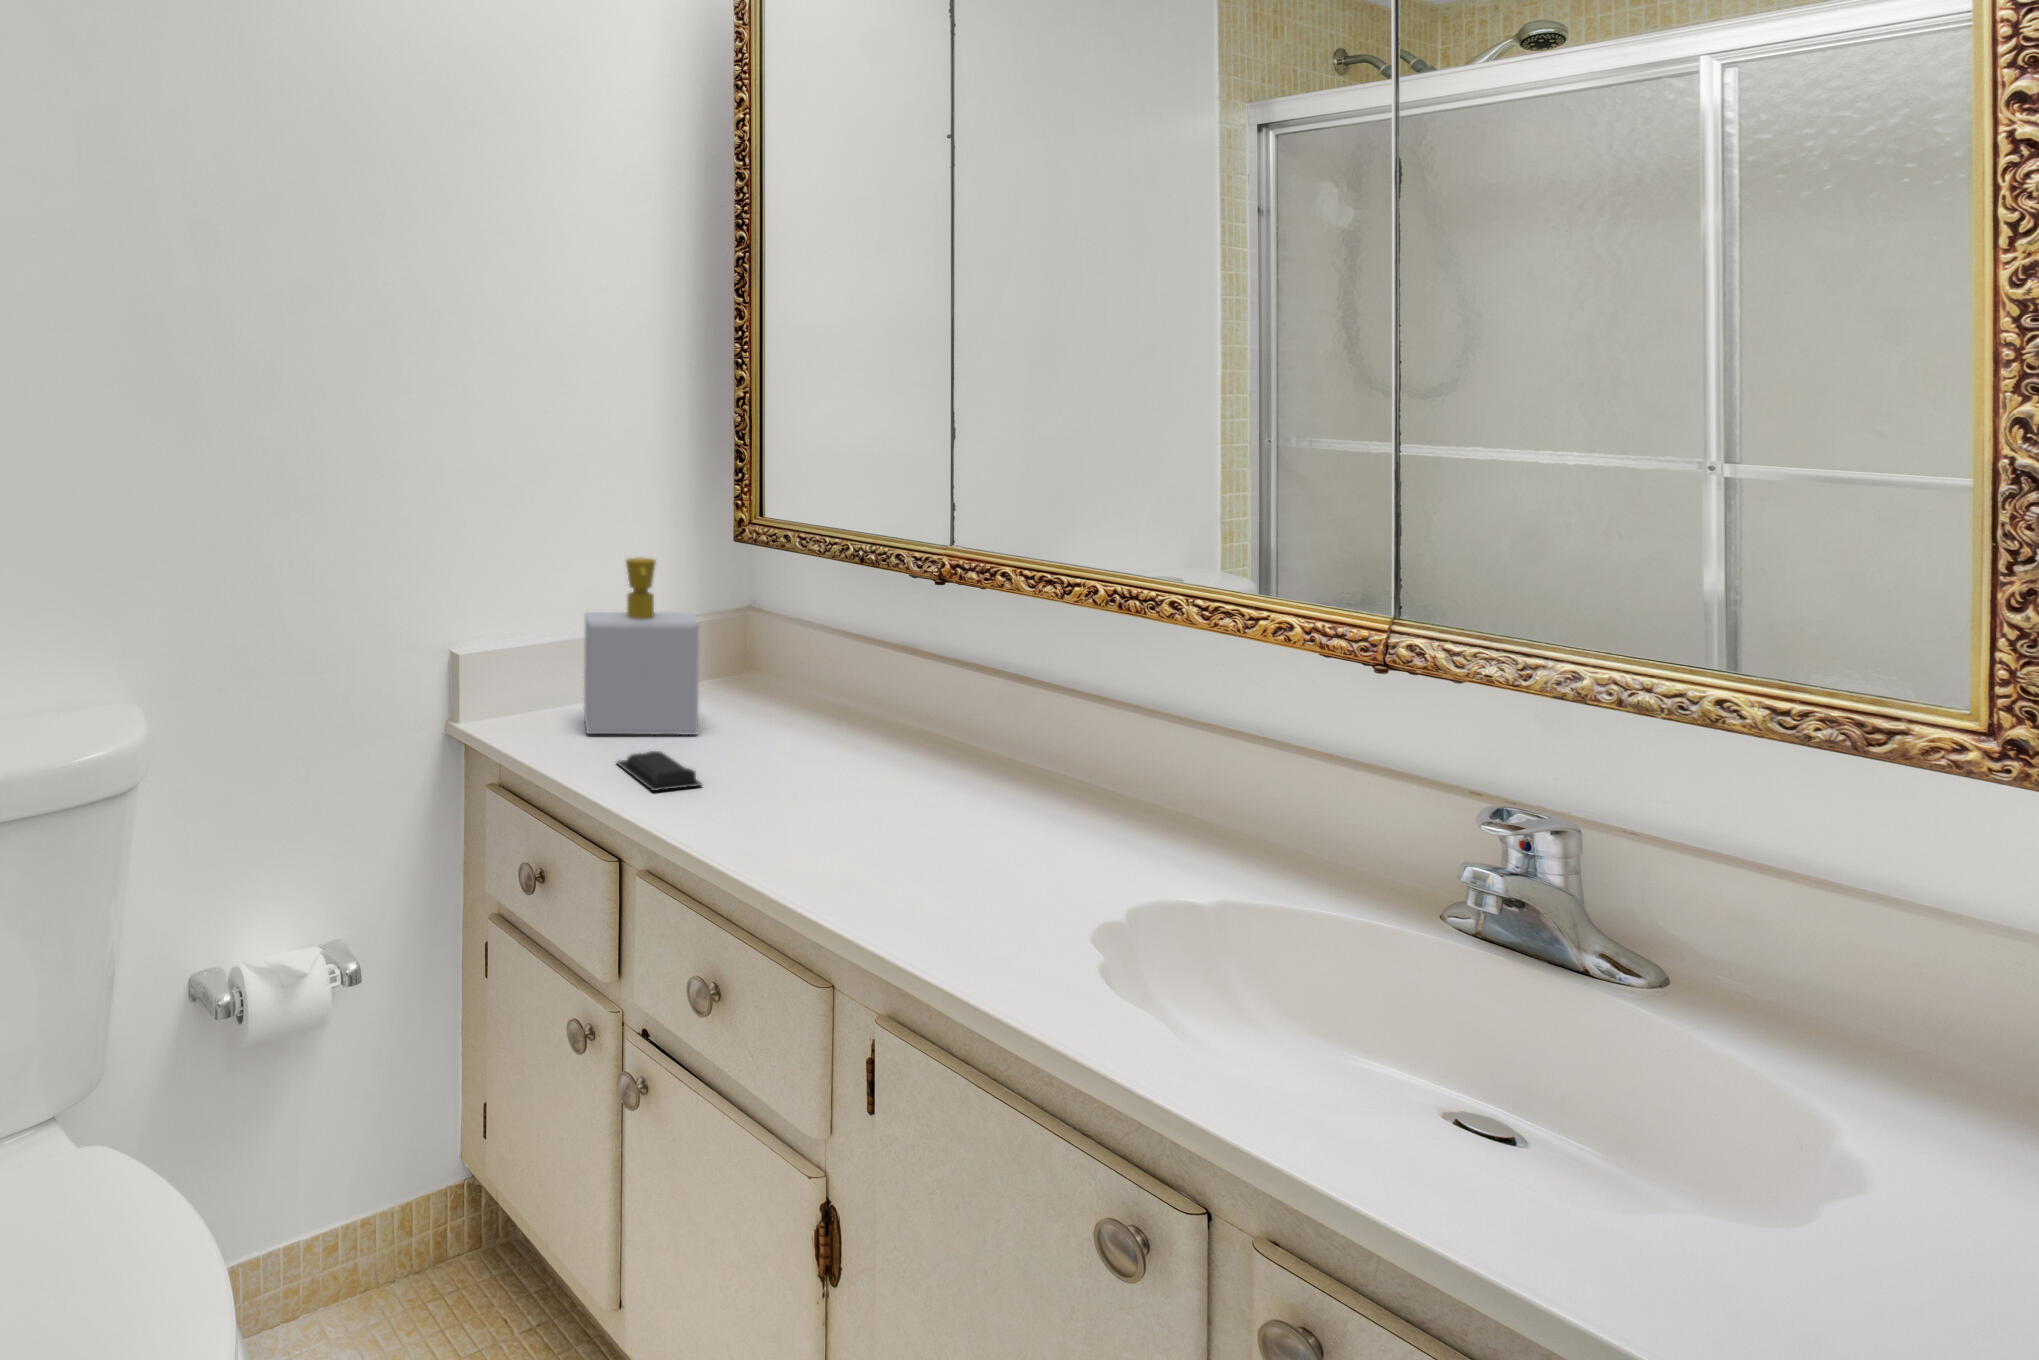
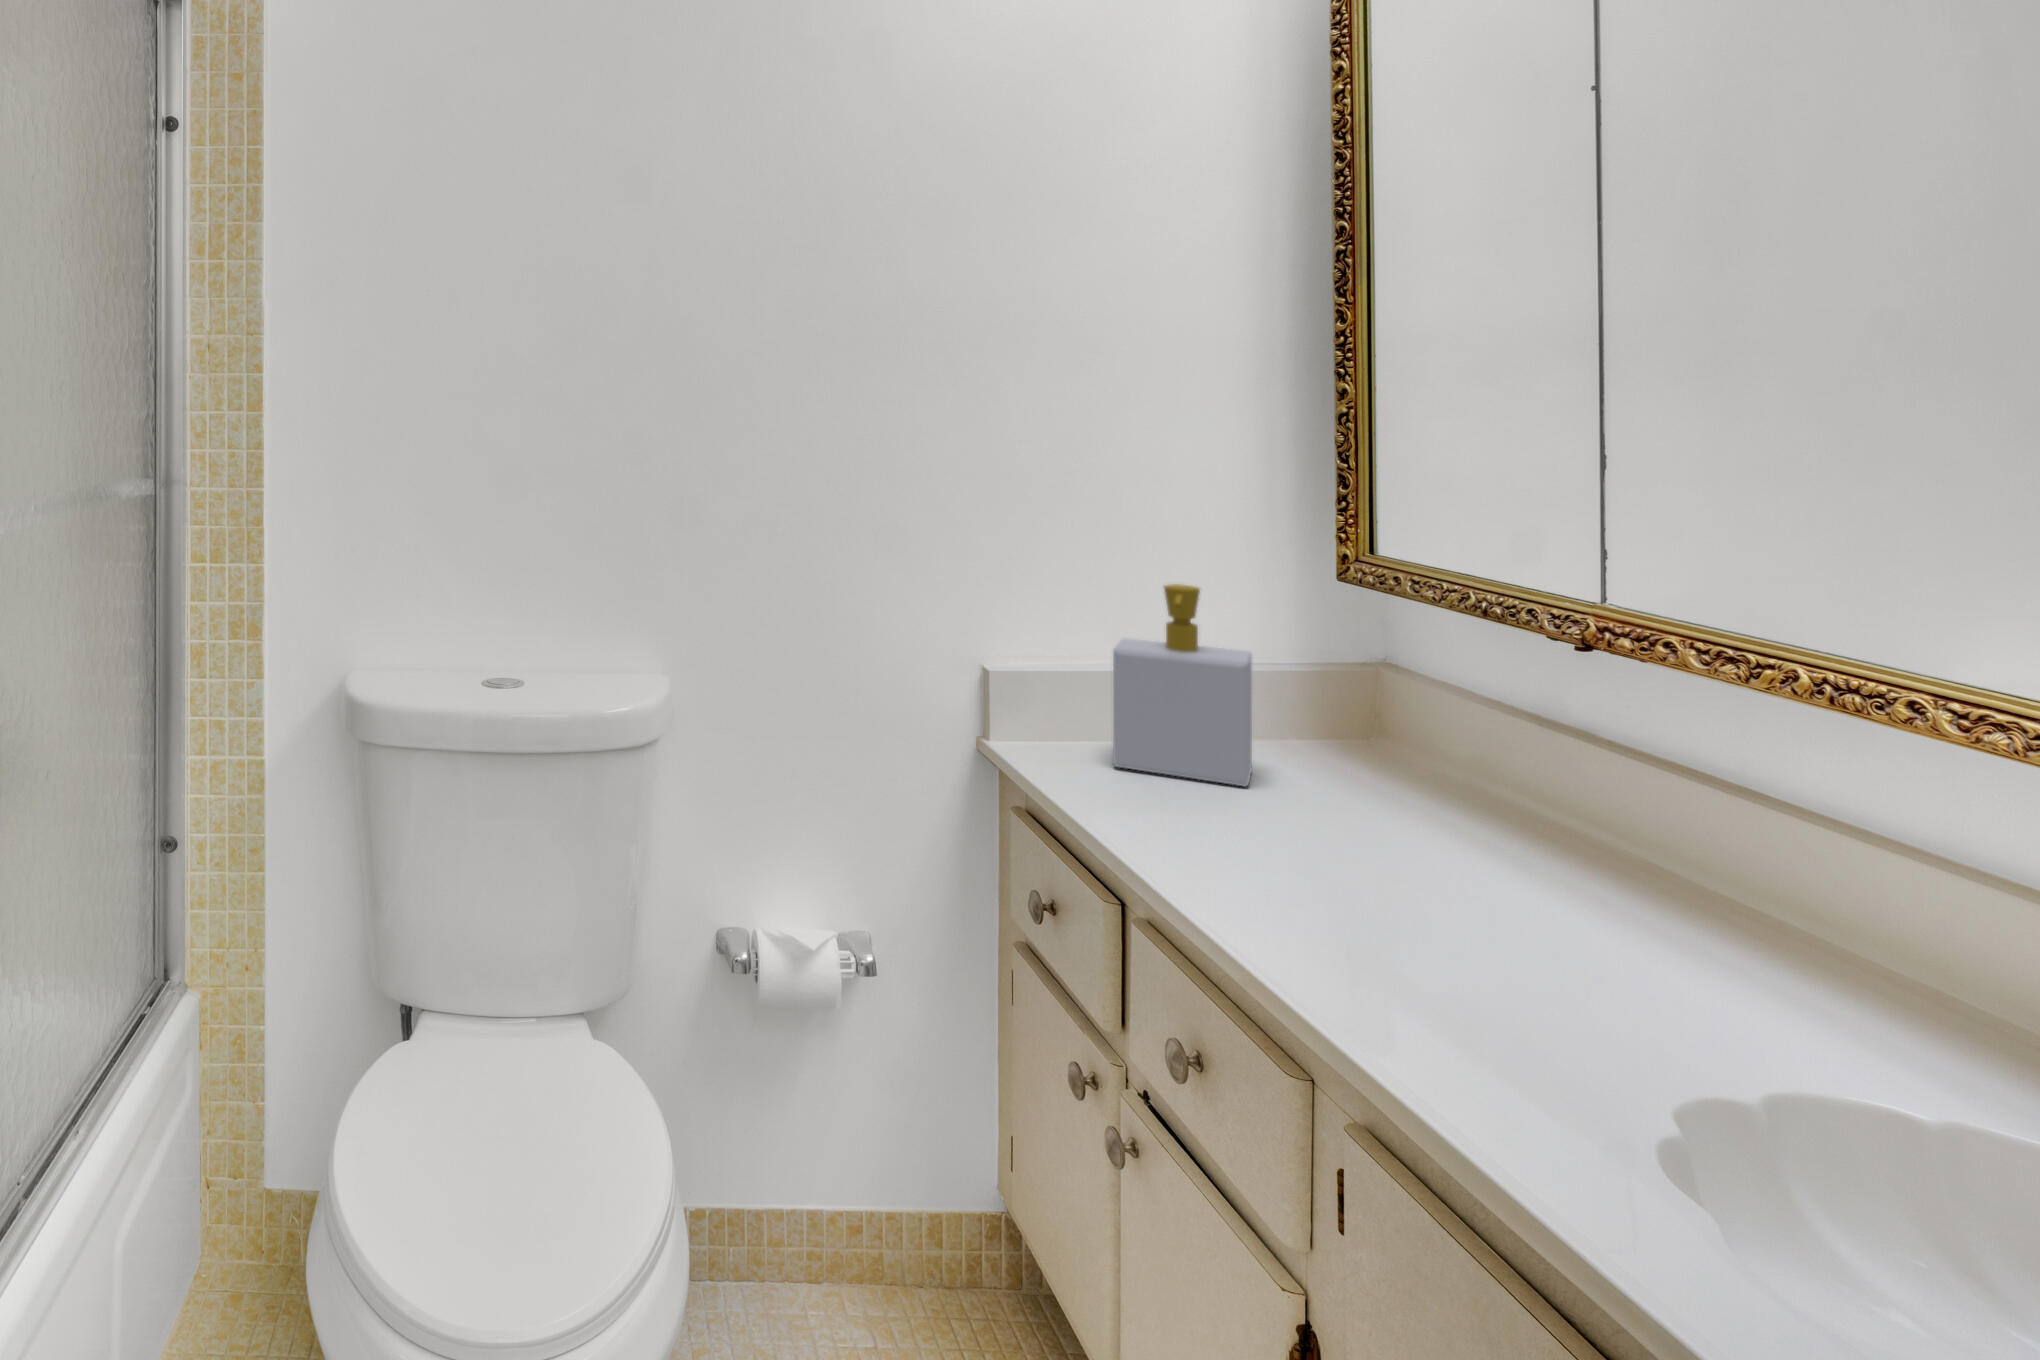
soap bar: present [617,751,702,791] -> none [1129,793,1218,840]

